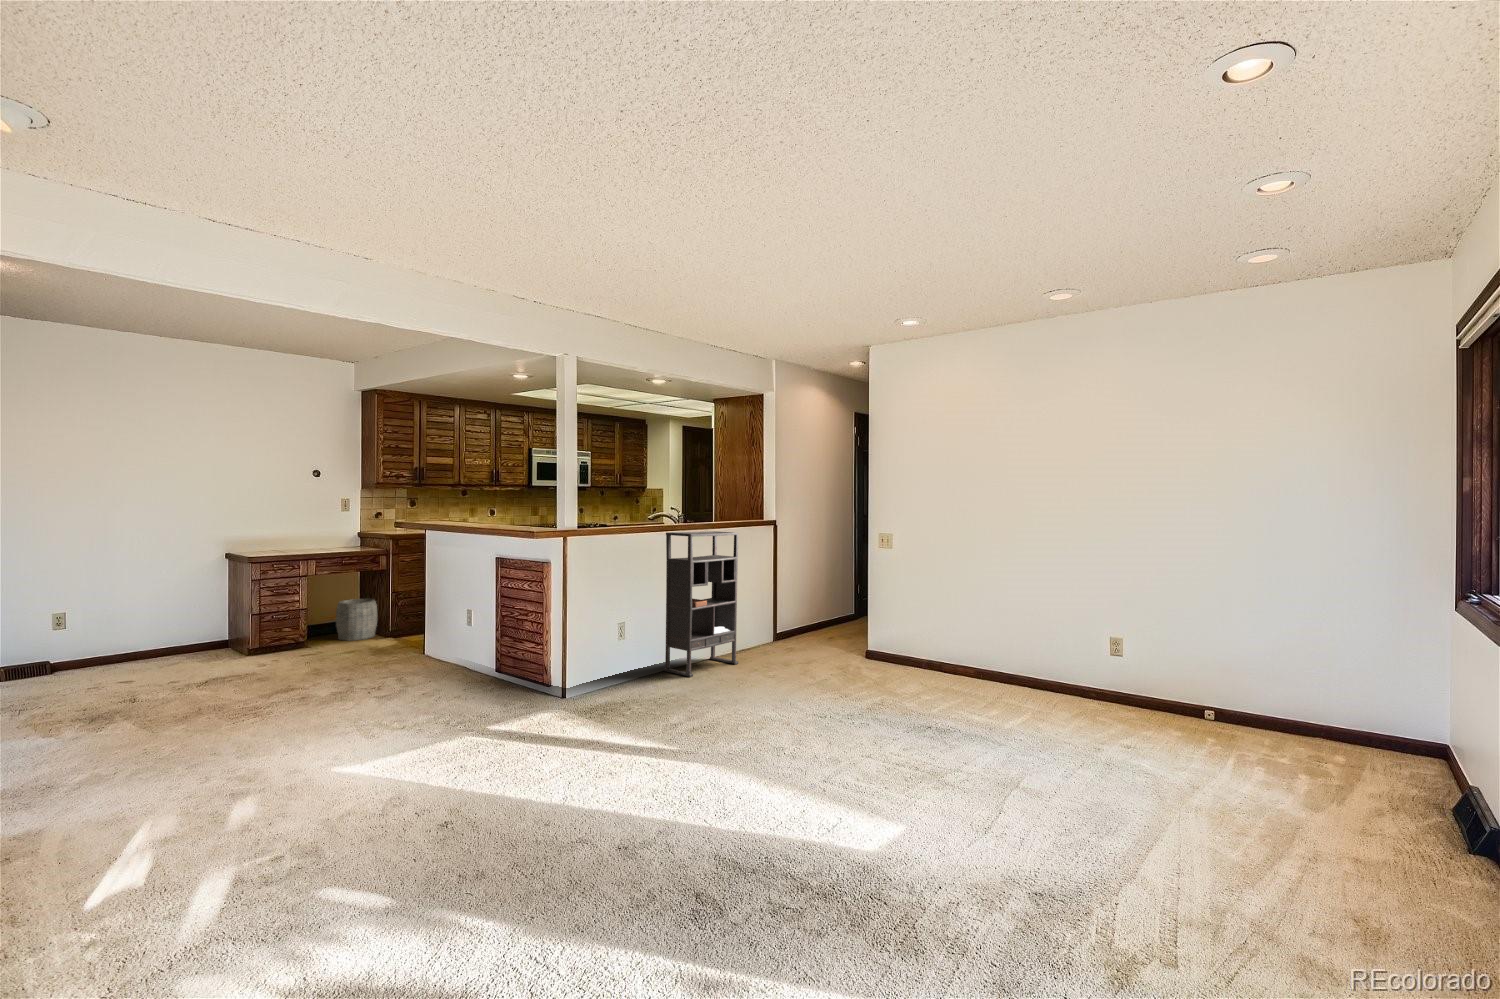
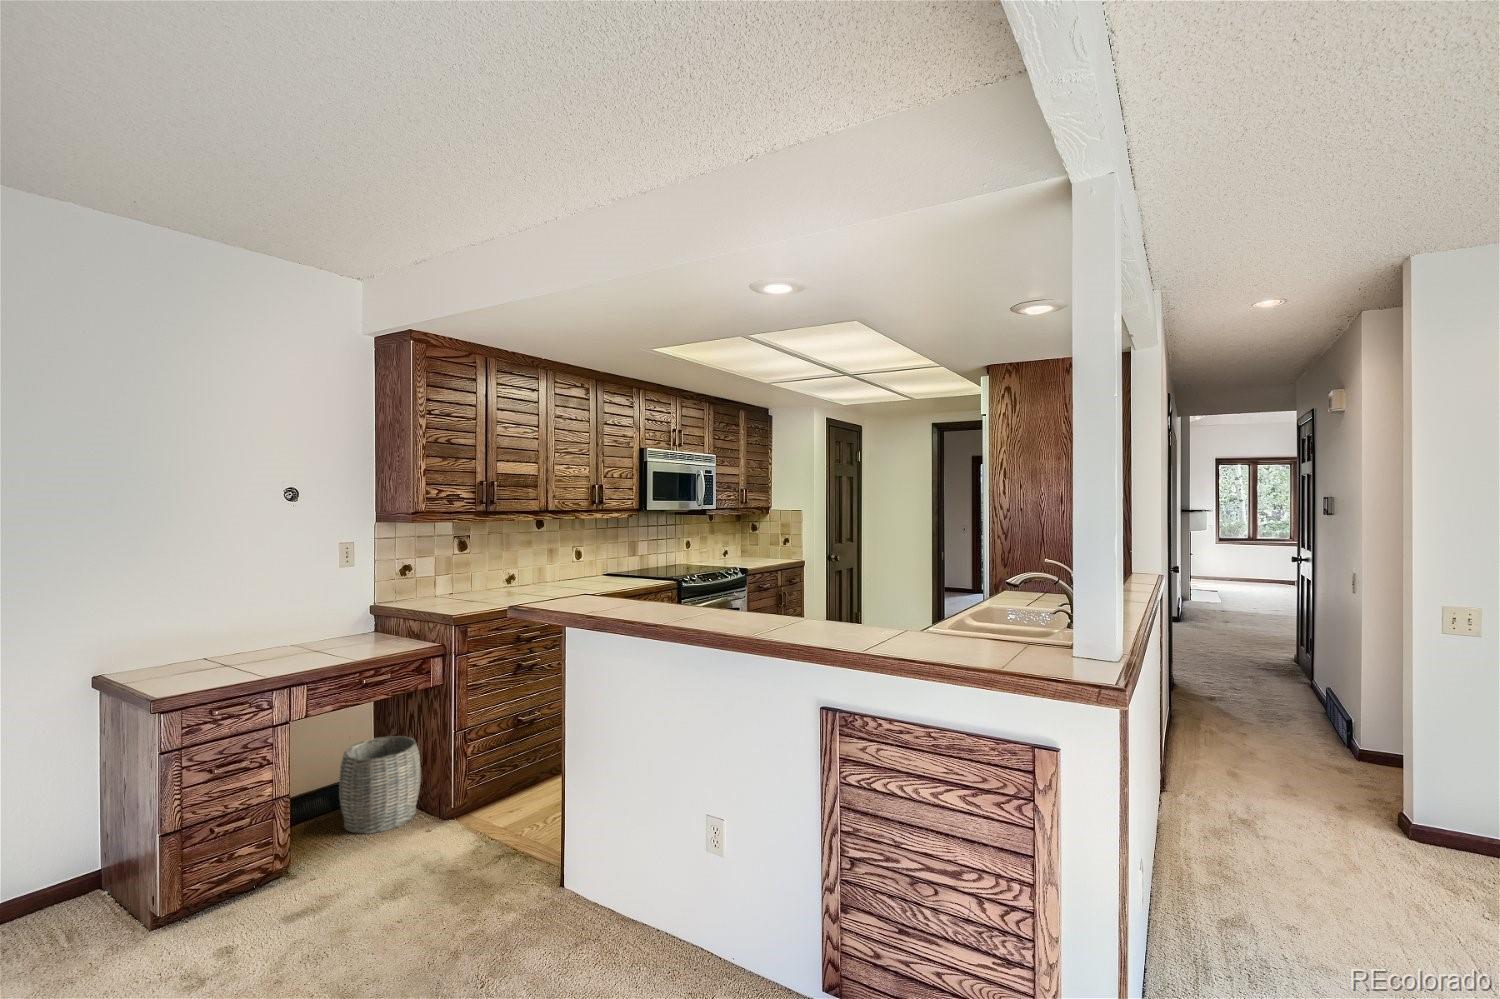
bookshelf: present [664,531,739,677] -> none [1138,610,1233,950]

